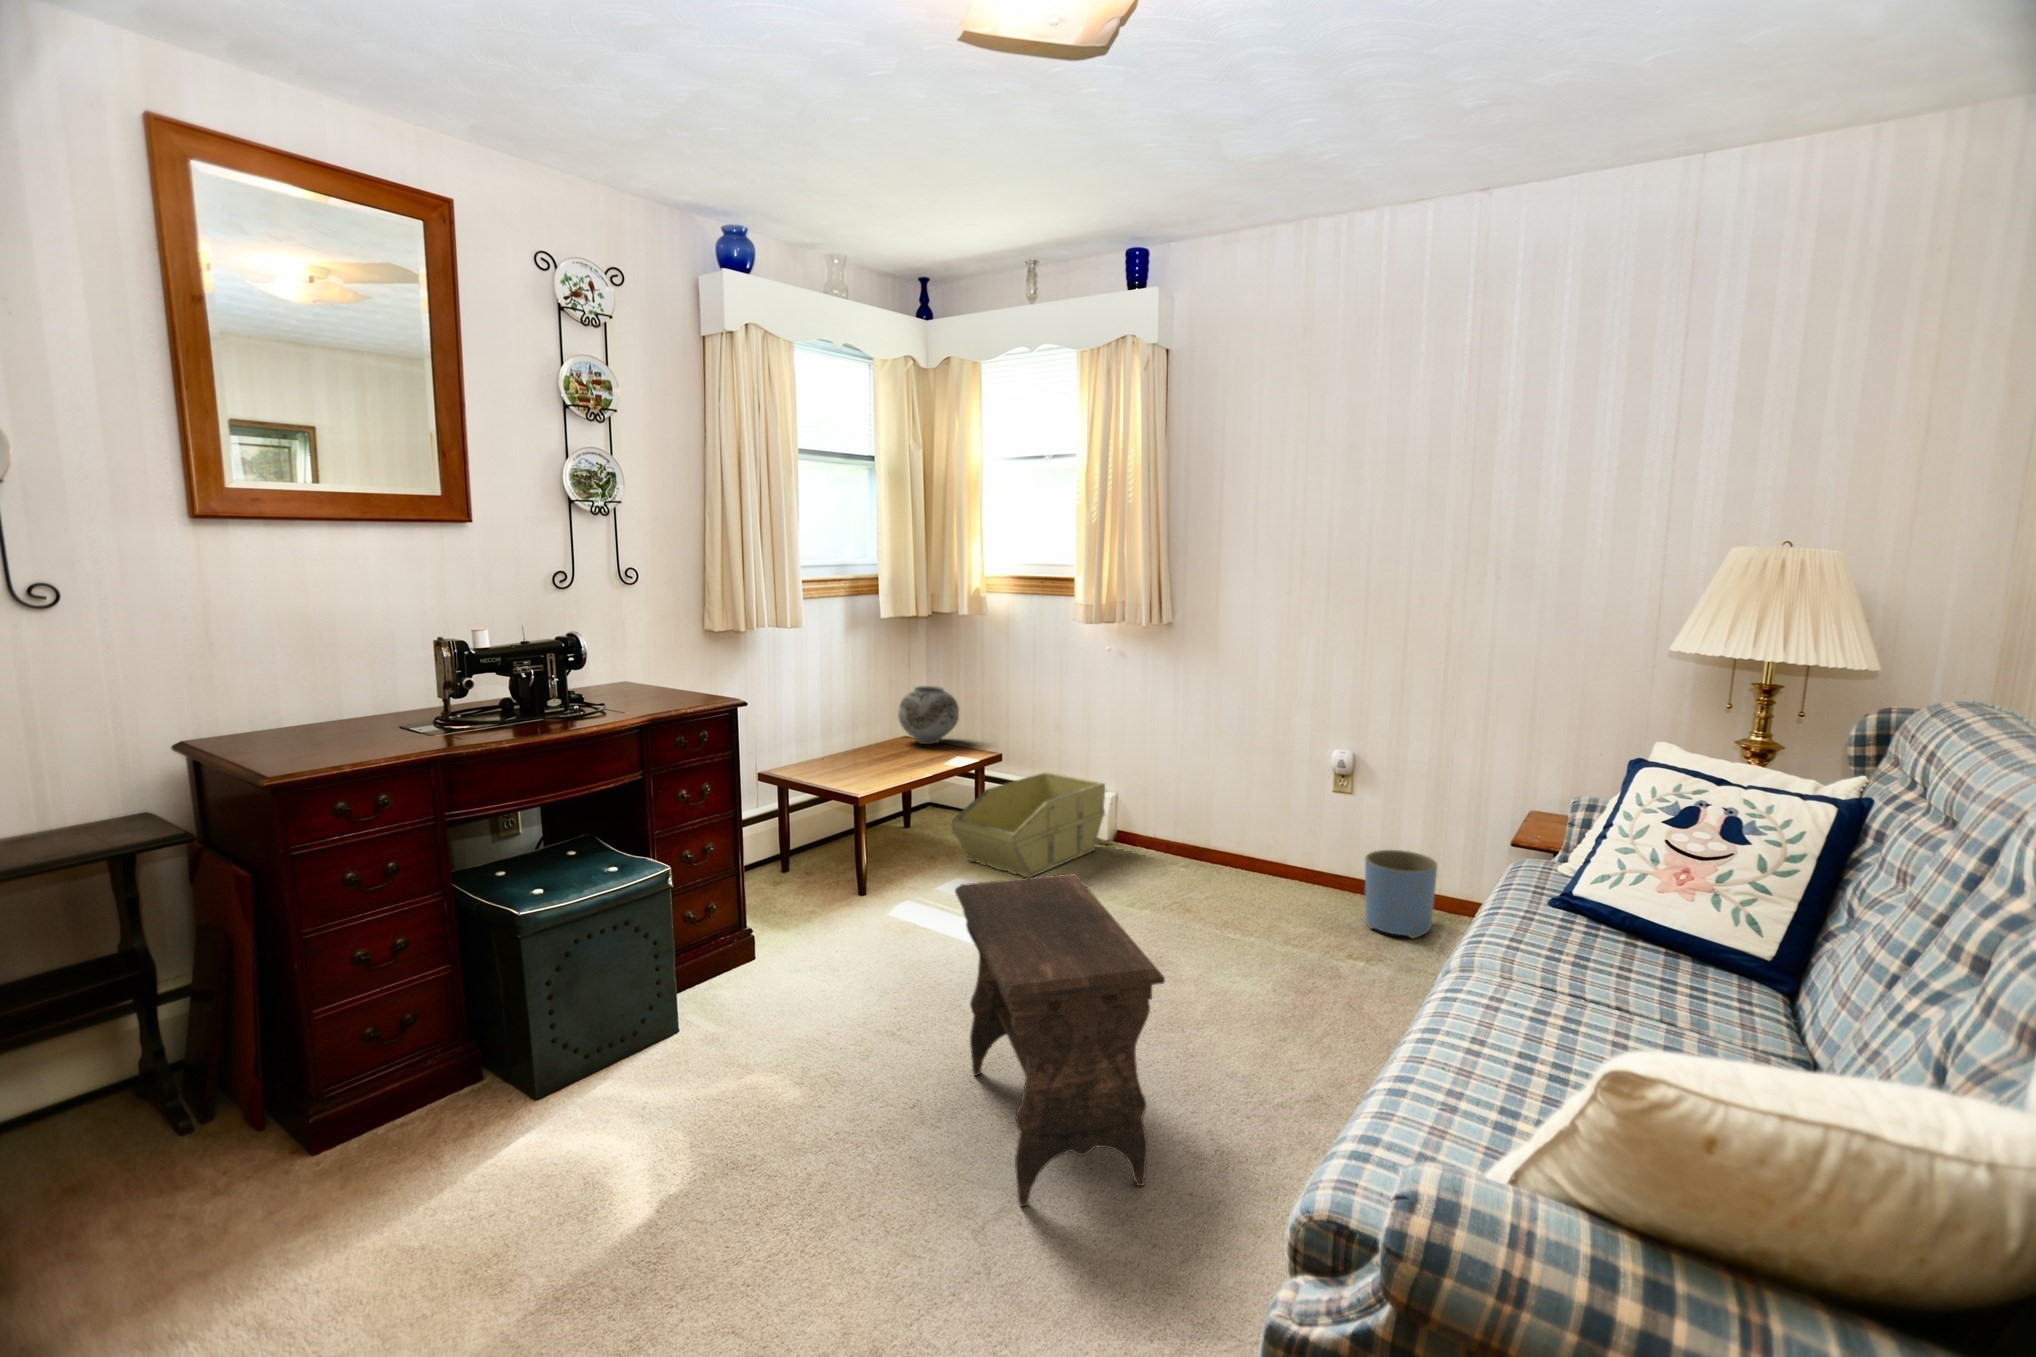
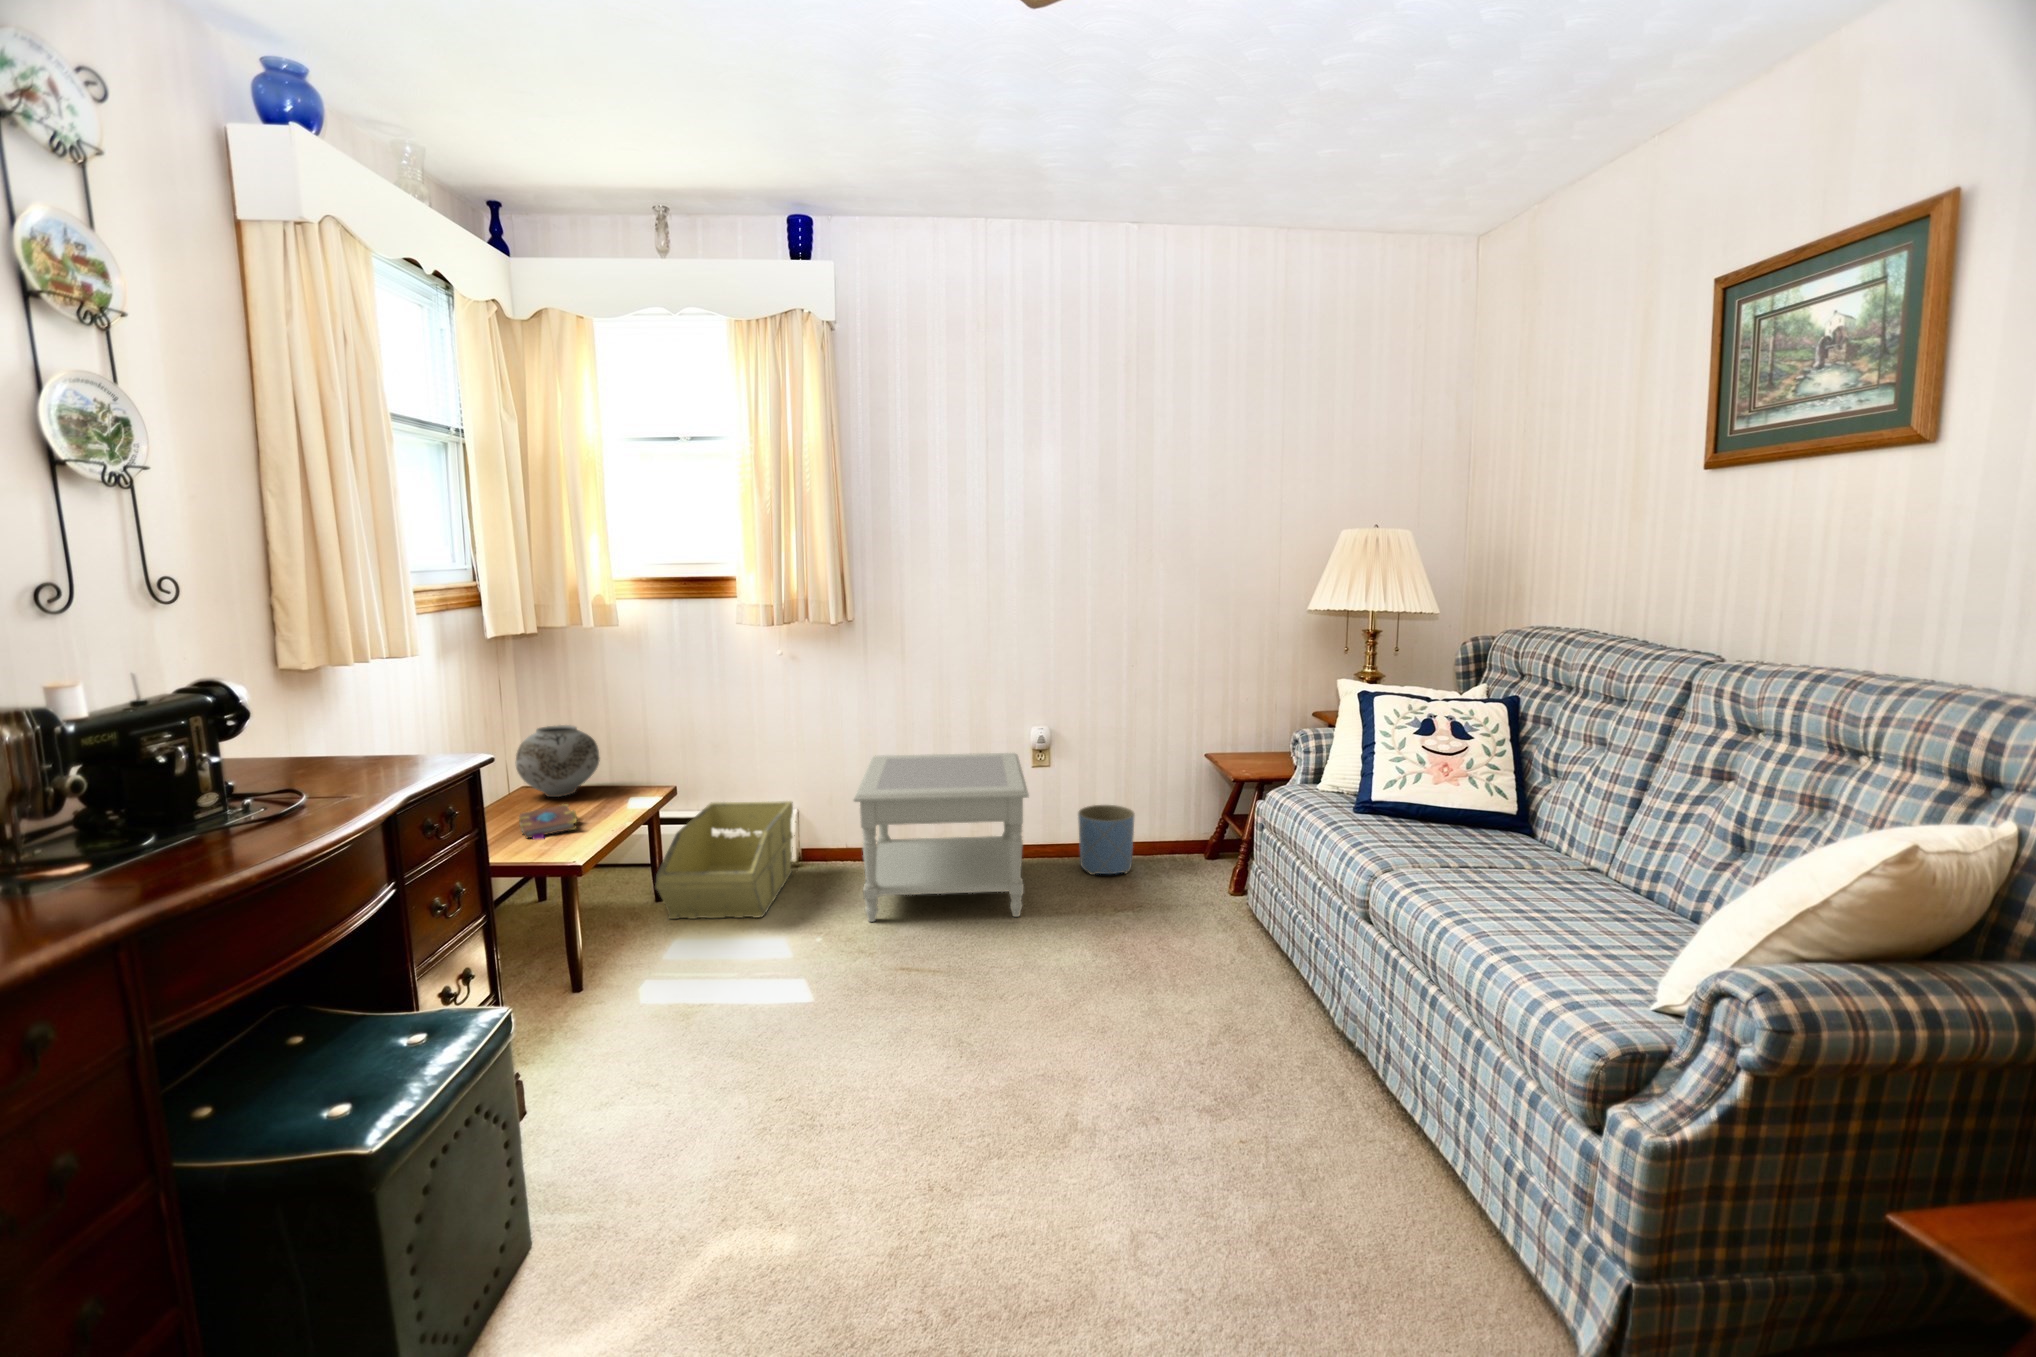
book: none [854,748,903,771] -> present [519,804,577,840]
side table: none [1087,751,1316,942] -> present [854,753,1029,922]
footstool: present [955,874,1165,1206] -> none [950,879,1265,1221]

